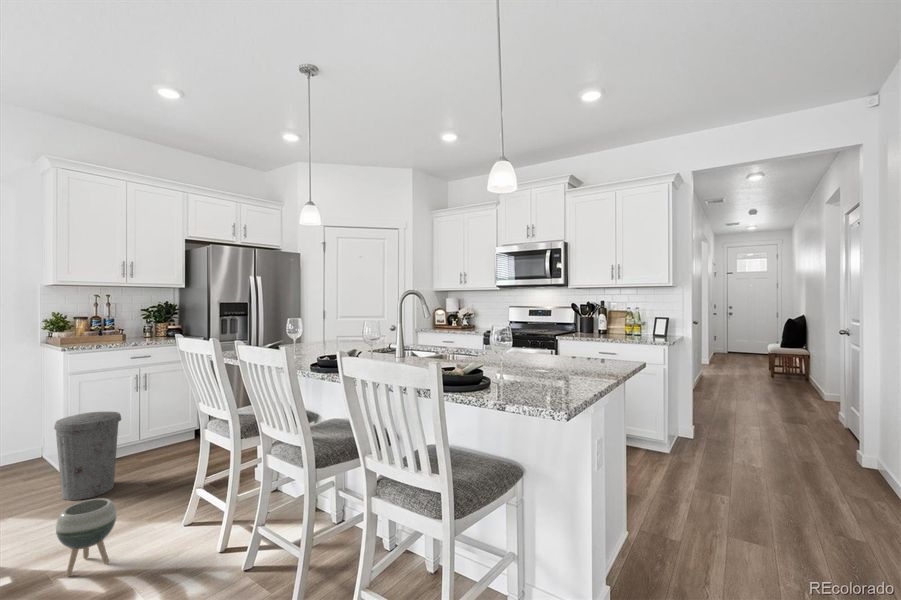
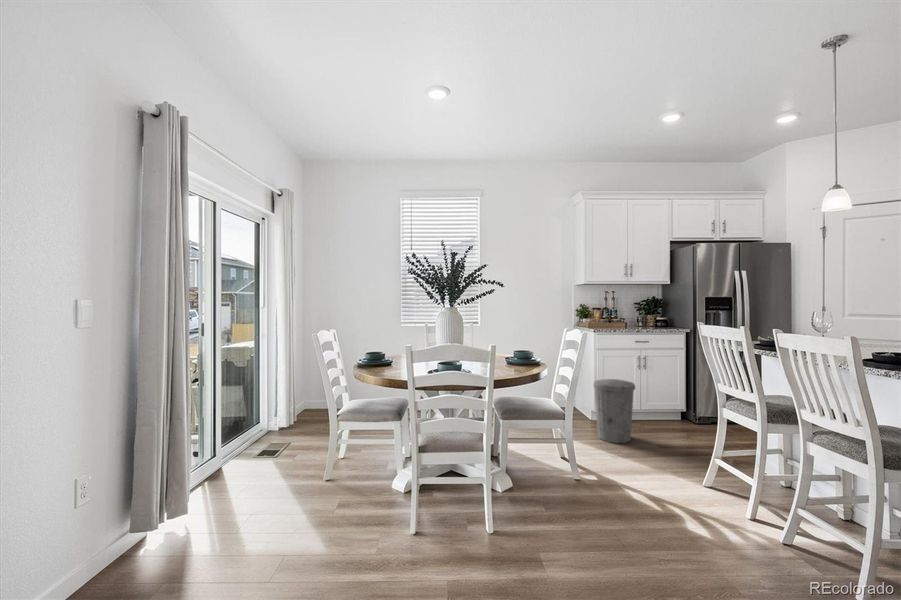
planter: present [56,498,117,576] -> none [617,442,656,495]

